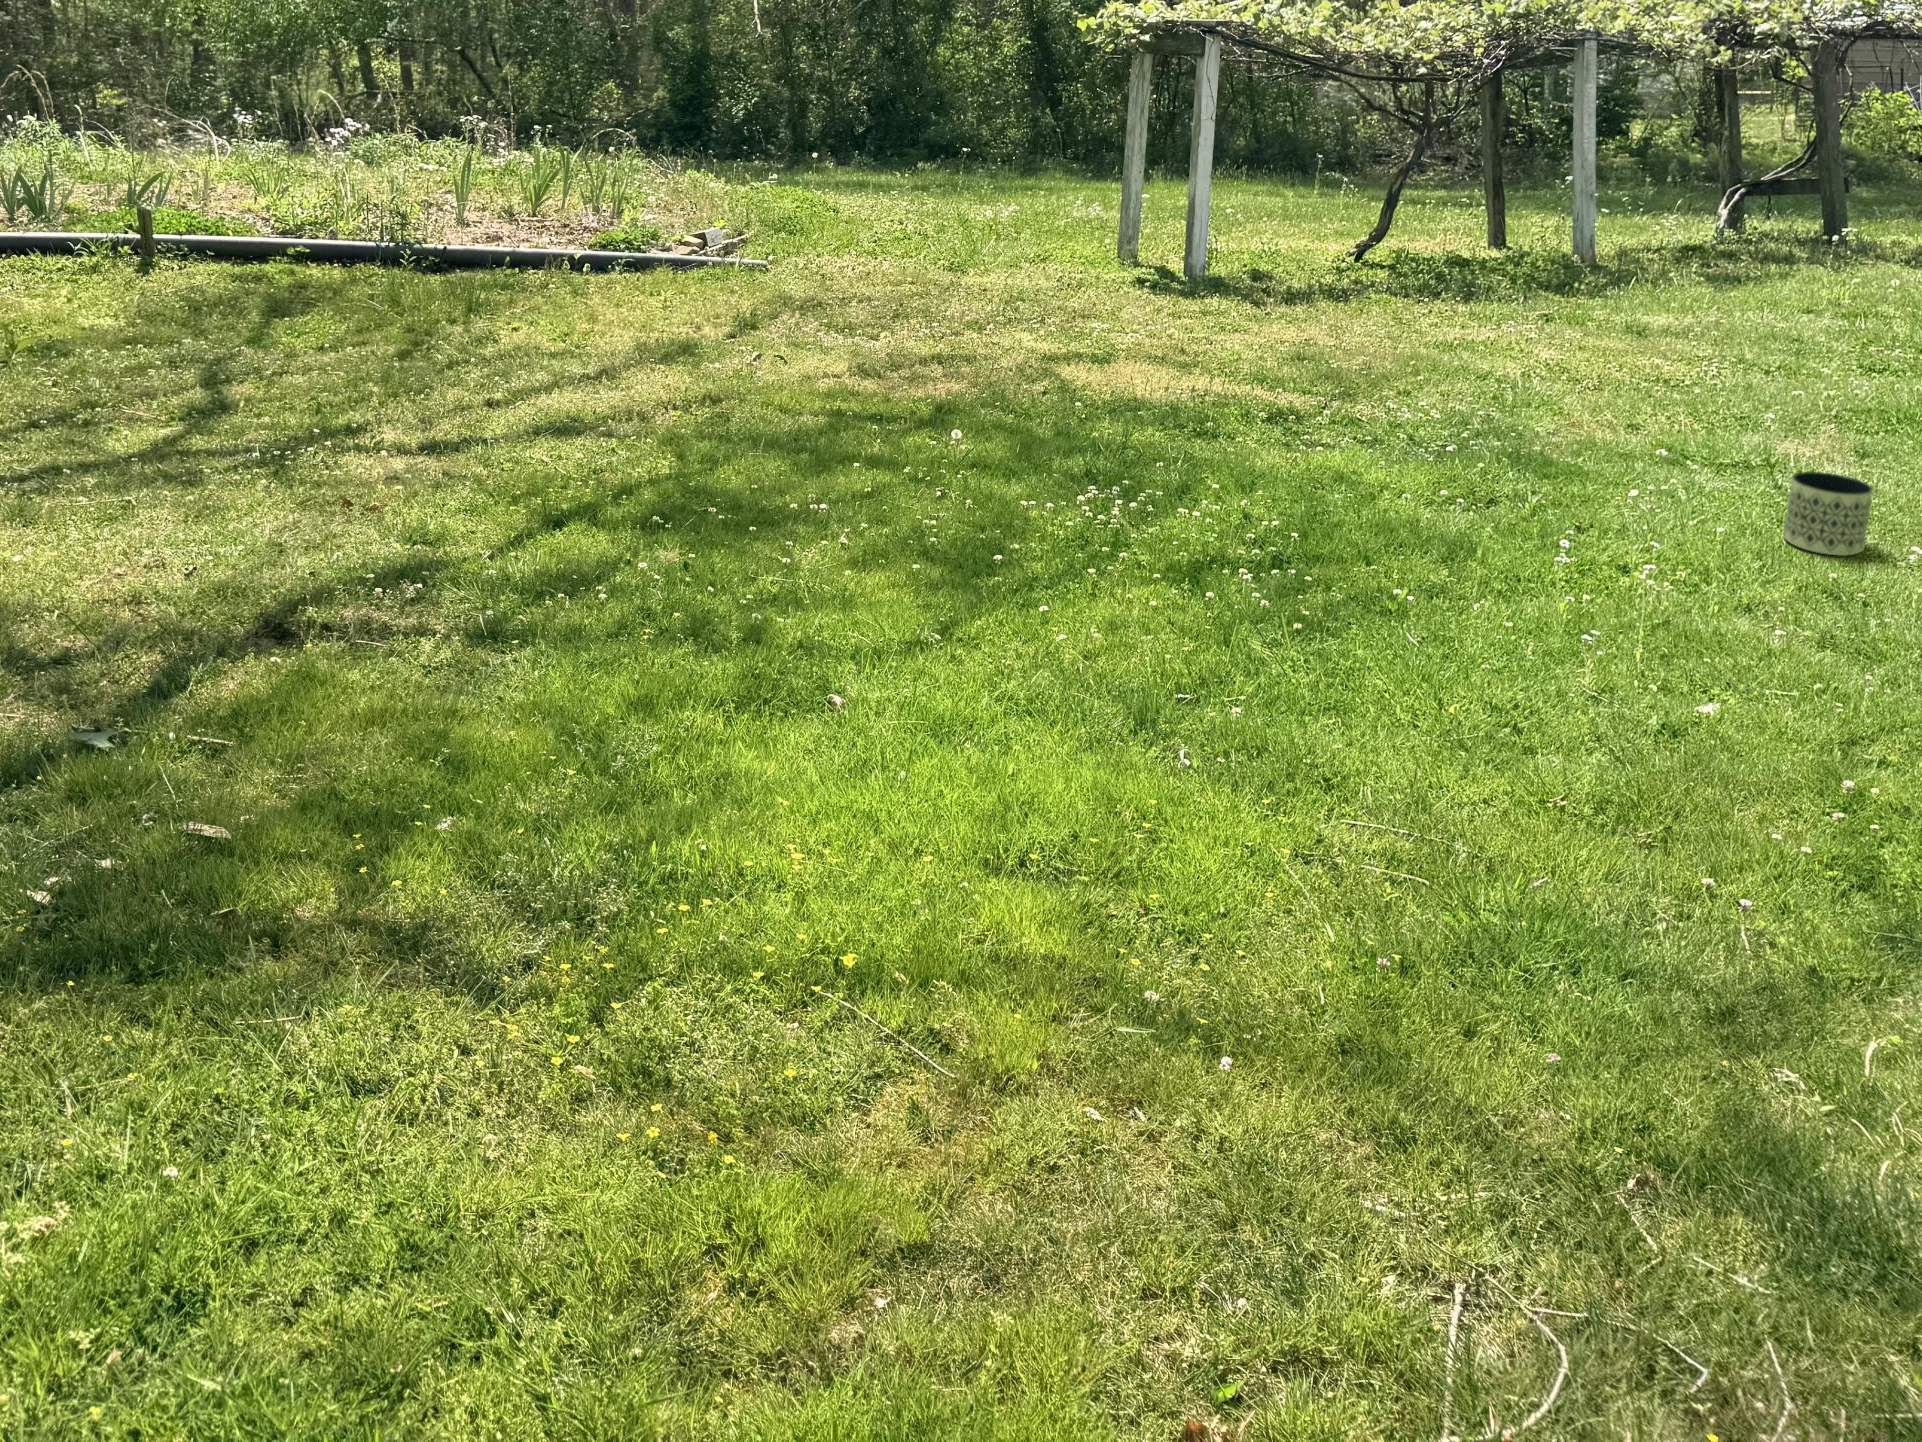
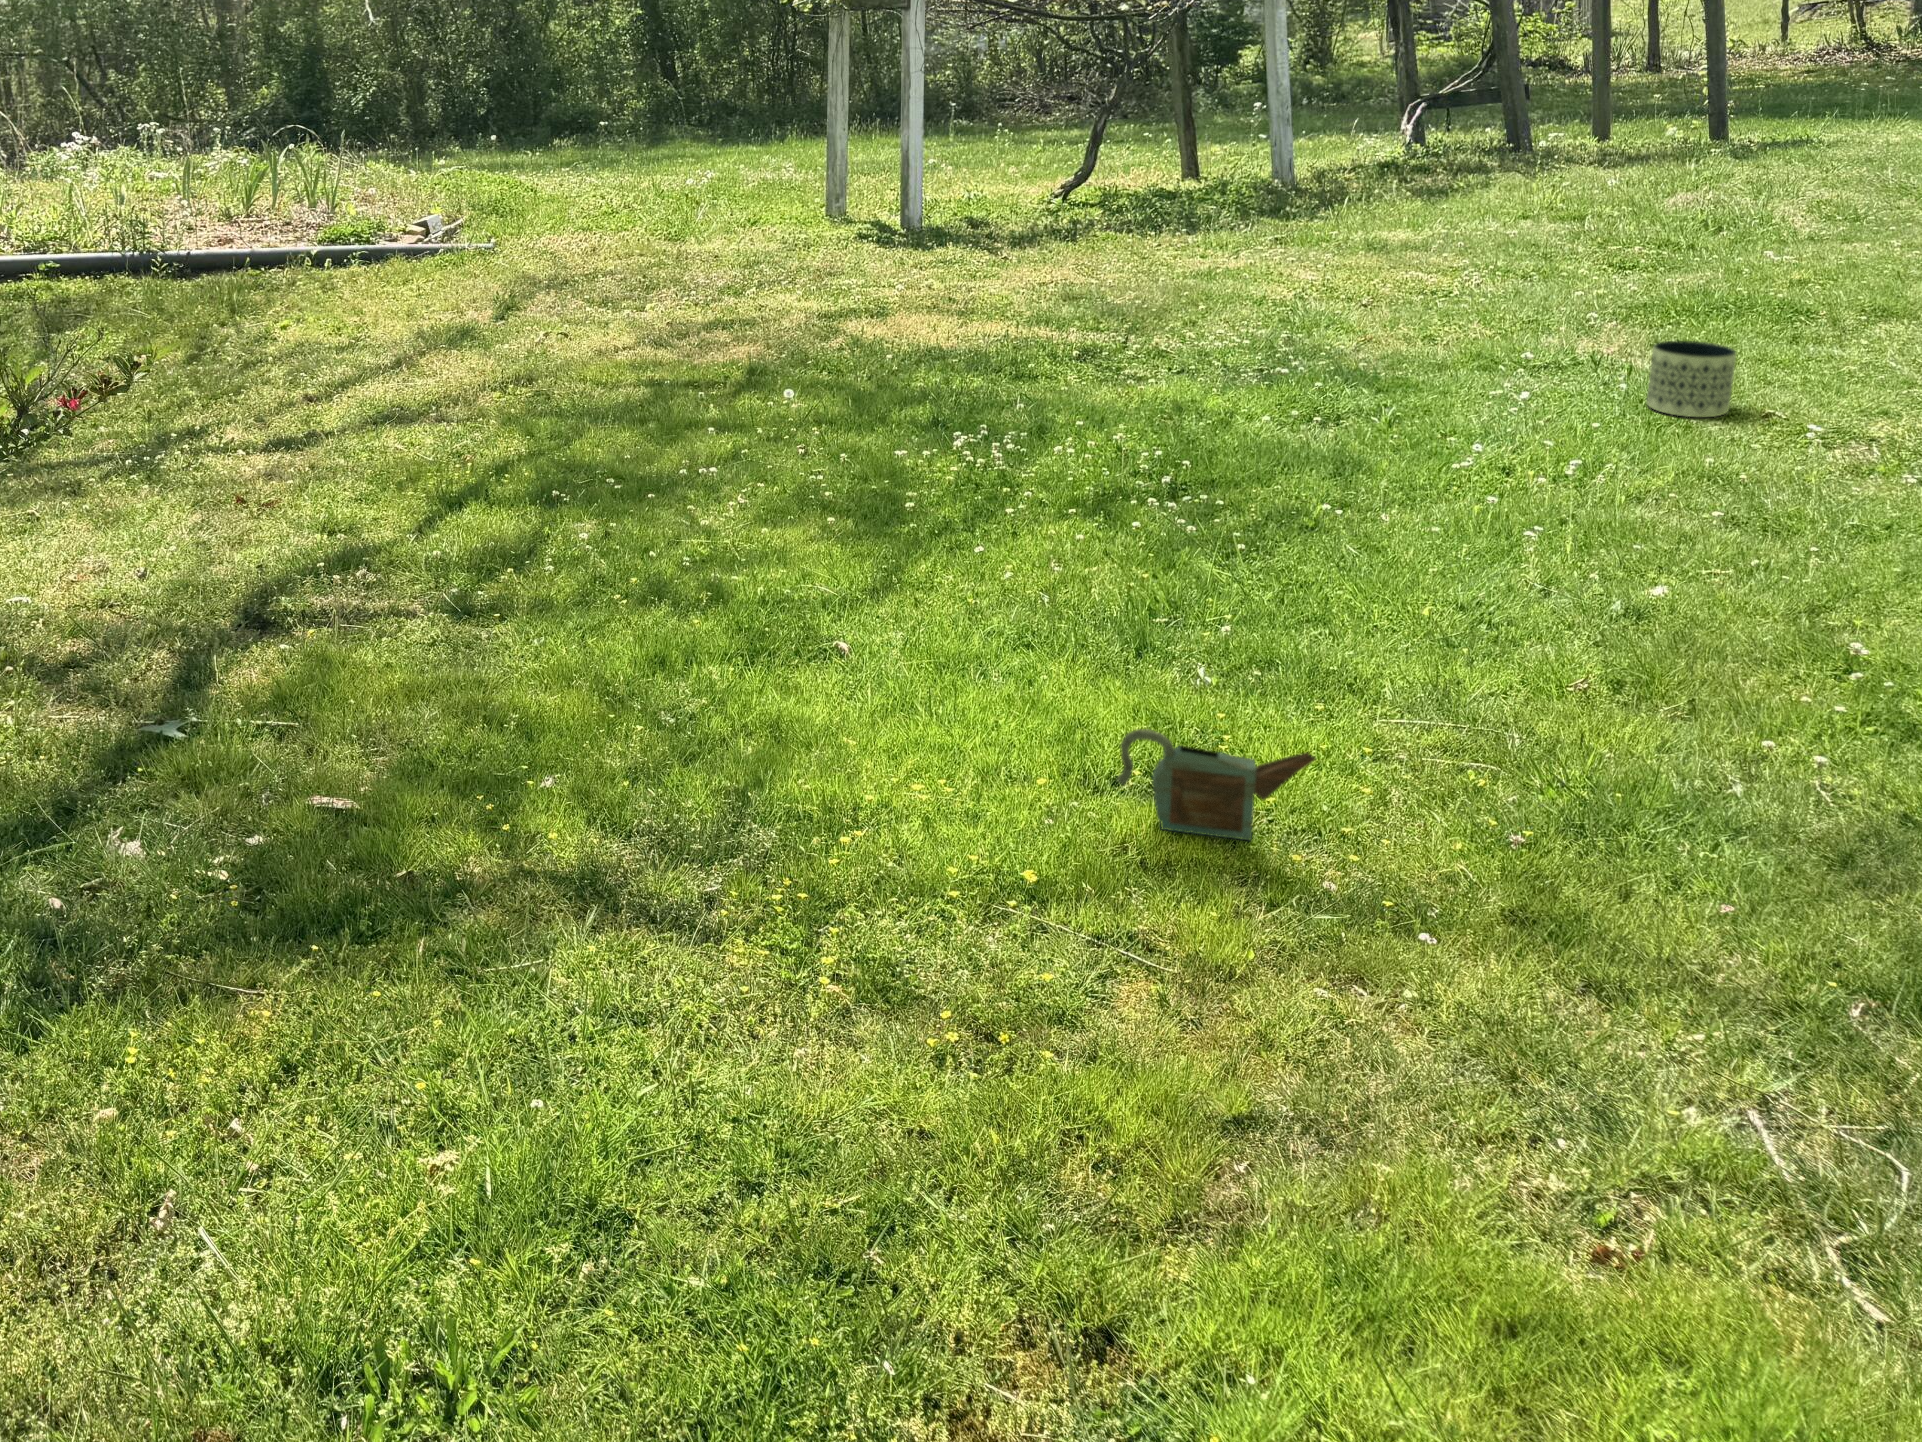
watering can: none [971,850,1157,980] -> present [1117,729,1316,841]

